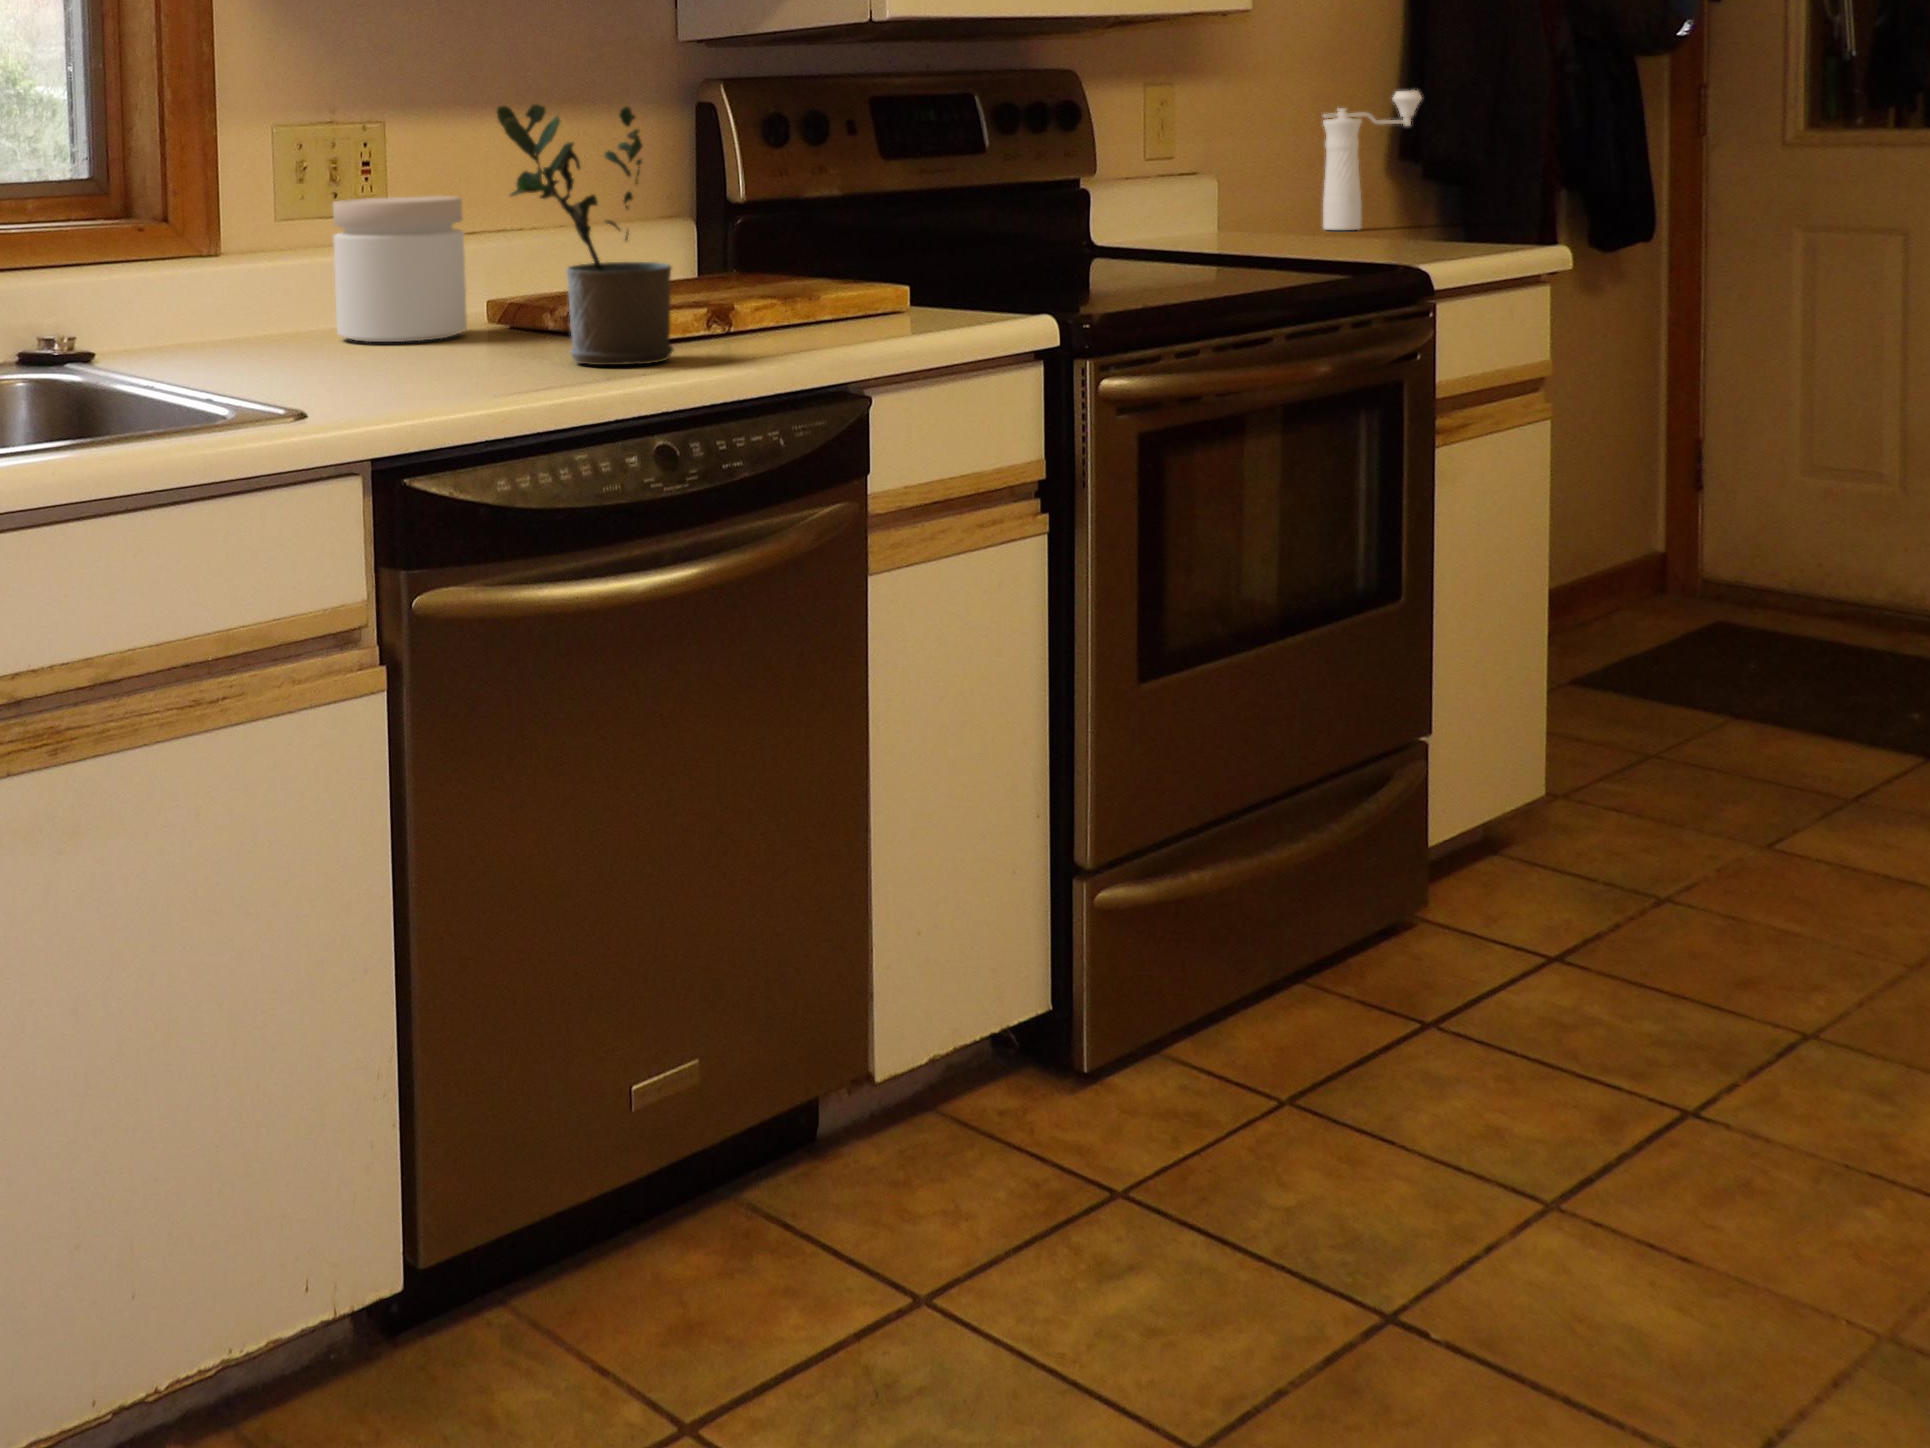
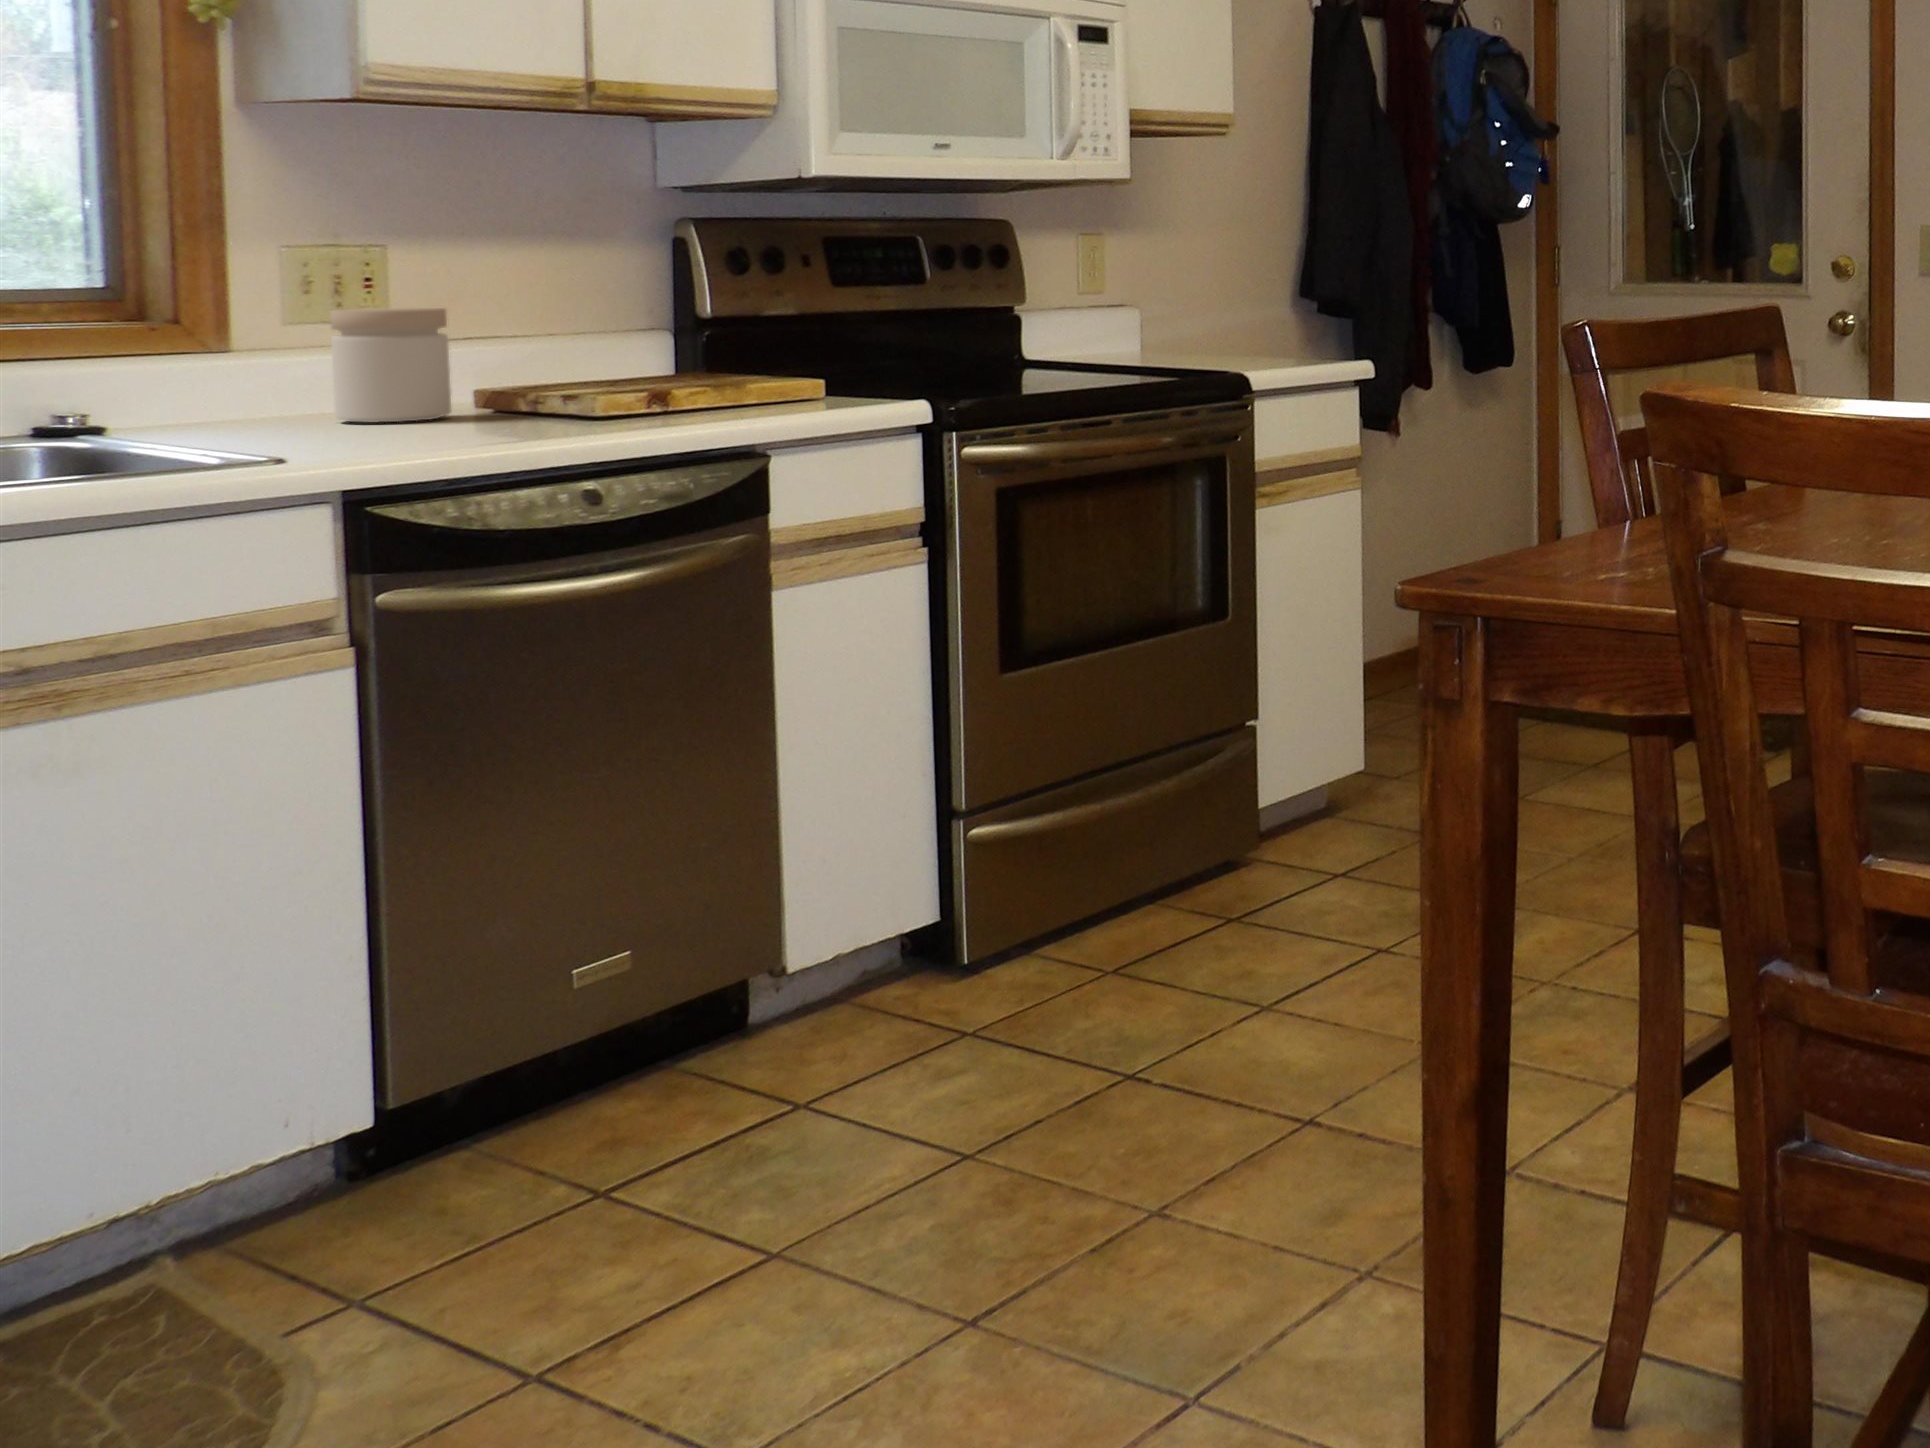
pepper mill: present [1323,90,1422,230] -> none [1223,245,1299,352]
potted plant: present [497,104,673,365] -> none [460,234,609,432]

